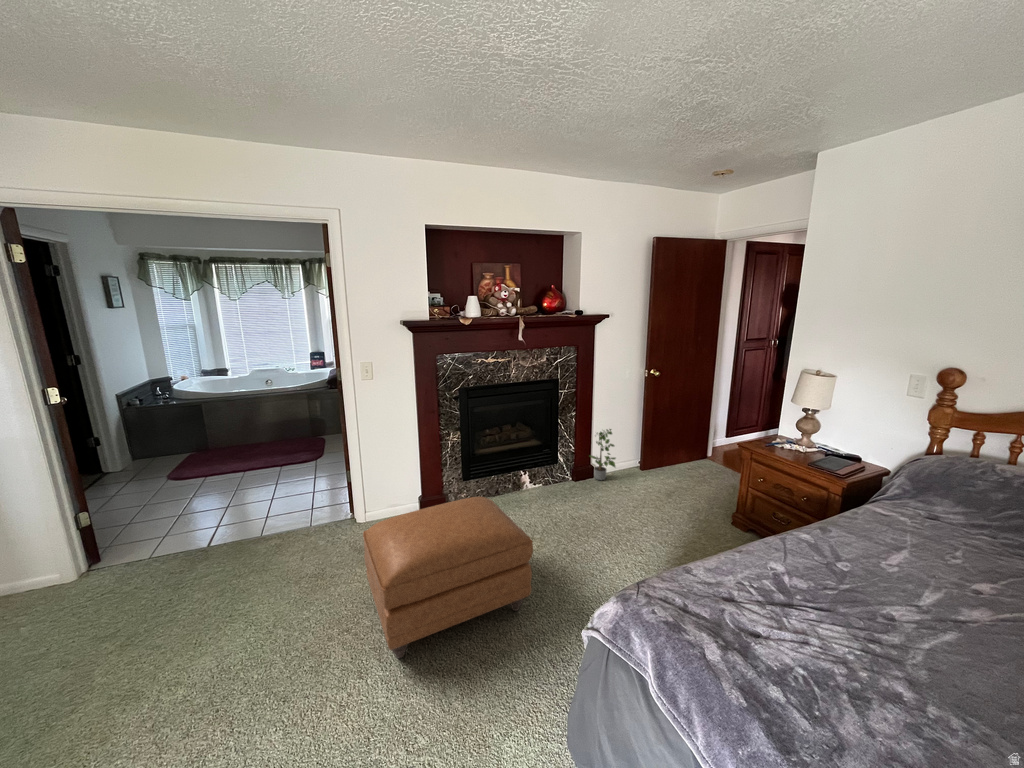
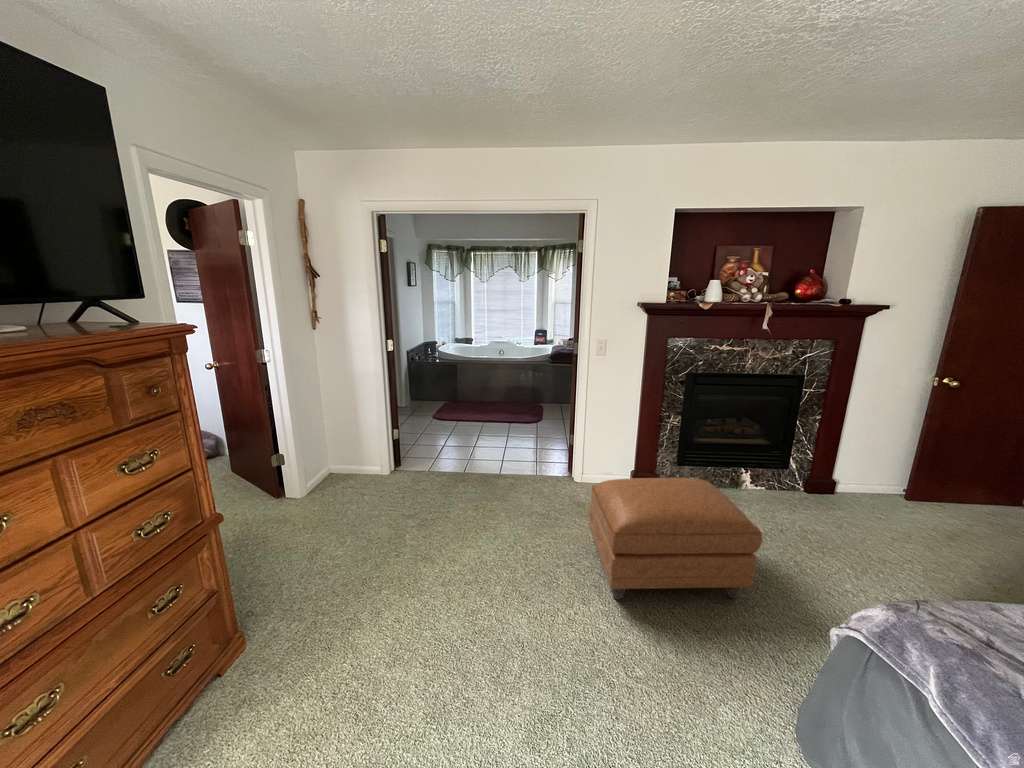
potted plant: present [589,429,616,480] -> none [832,440,872,500]

